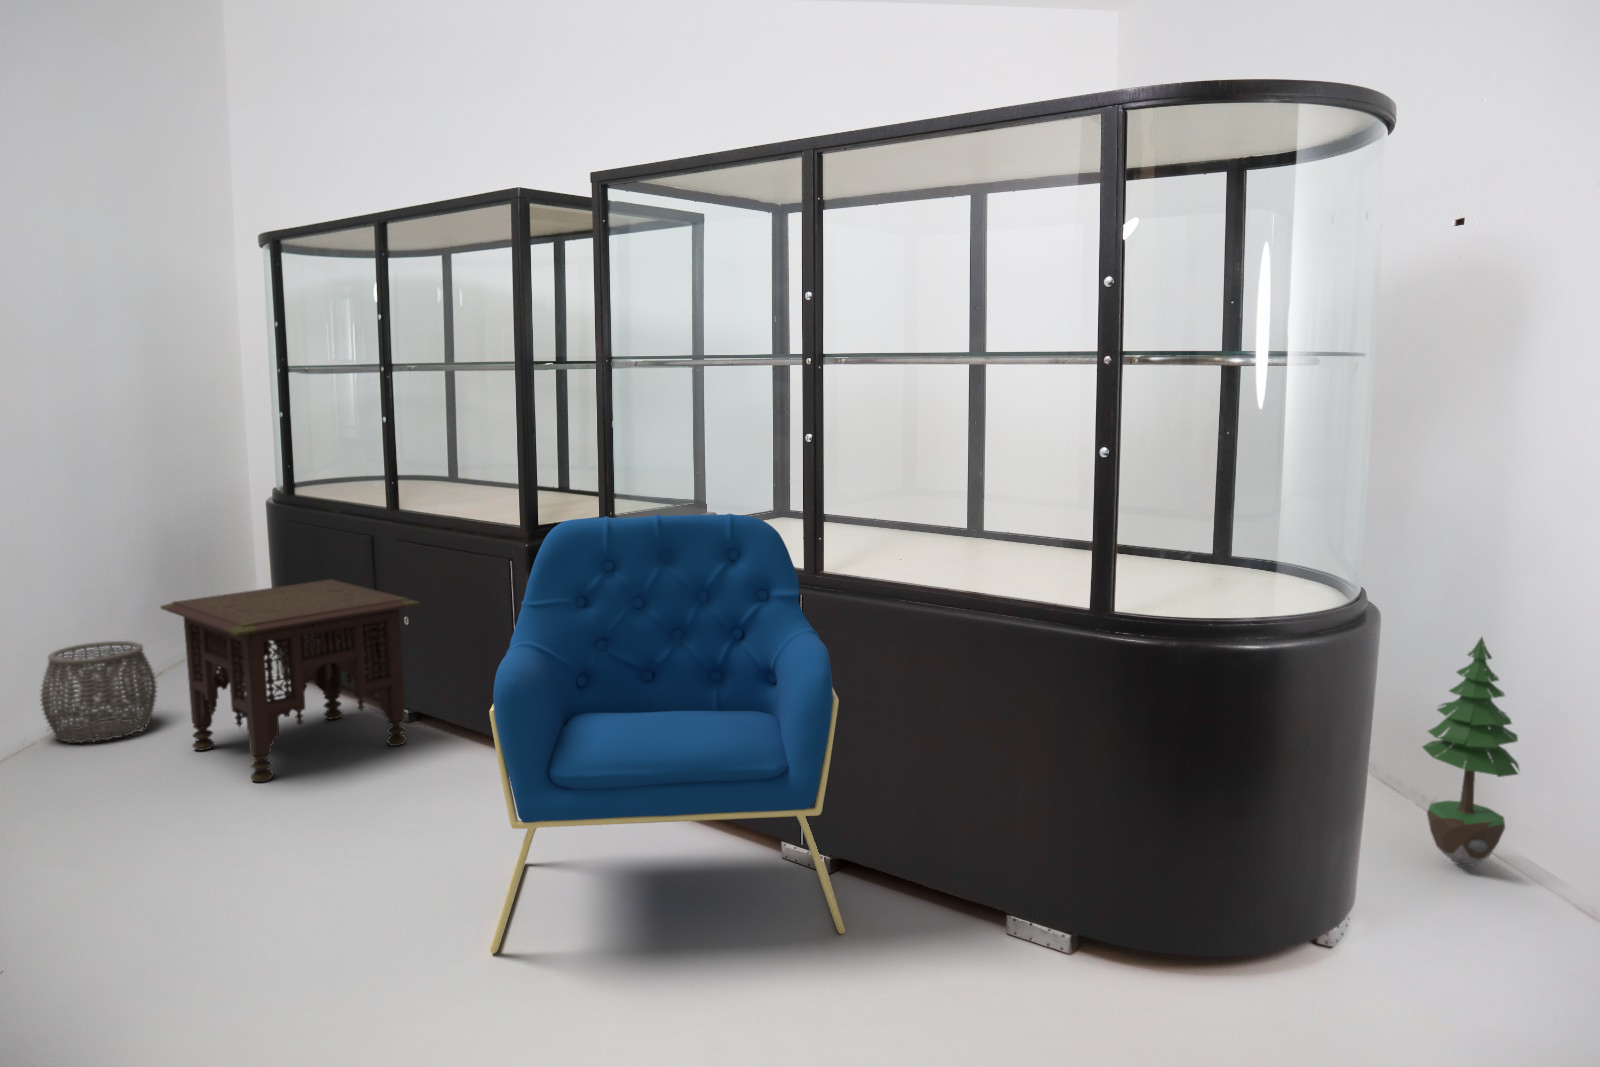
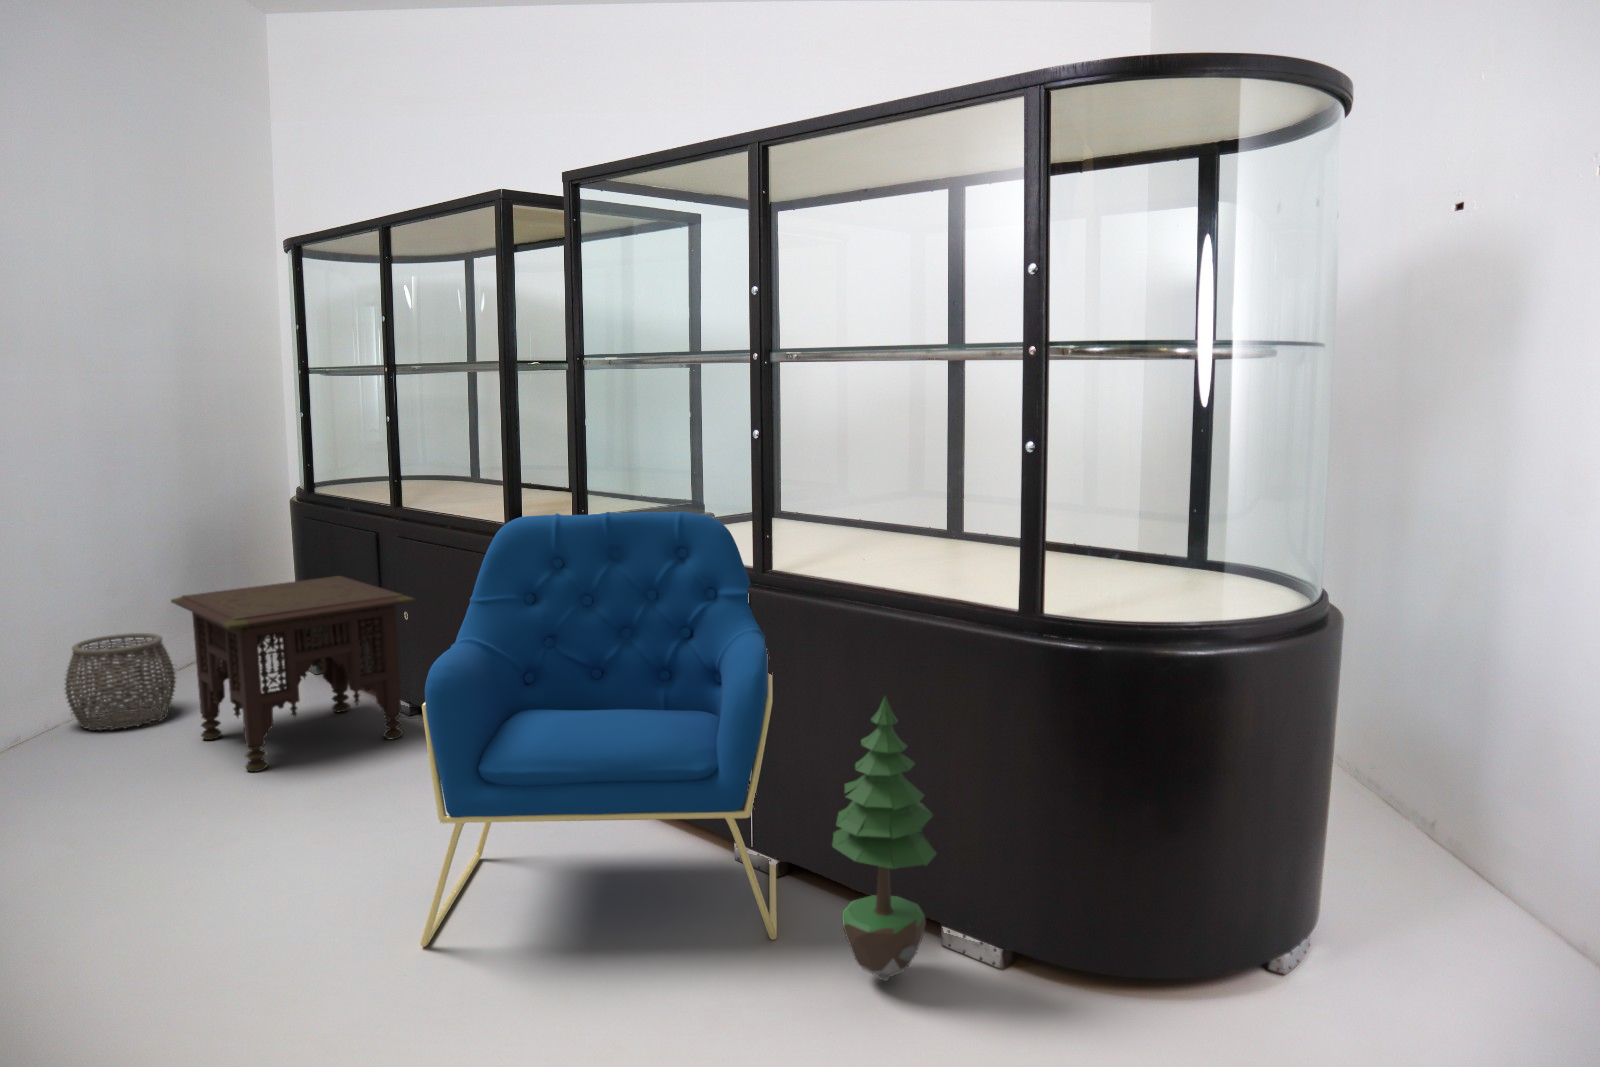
potted tree: present [1423,637,1519,867] -> present [832,697,936,981]

